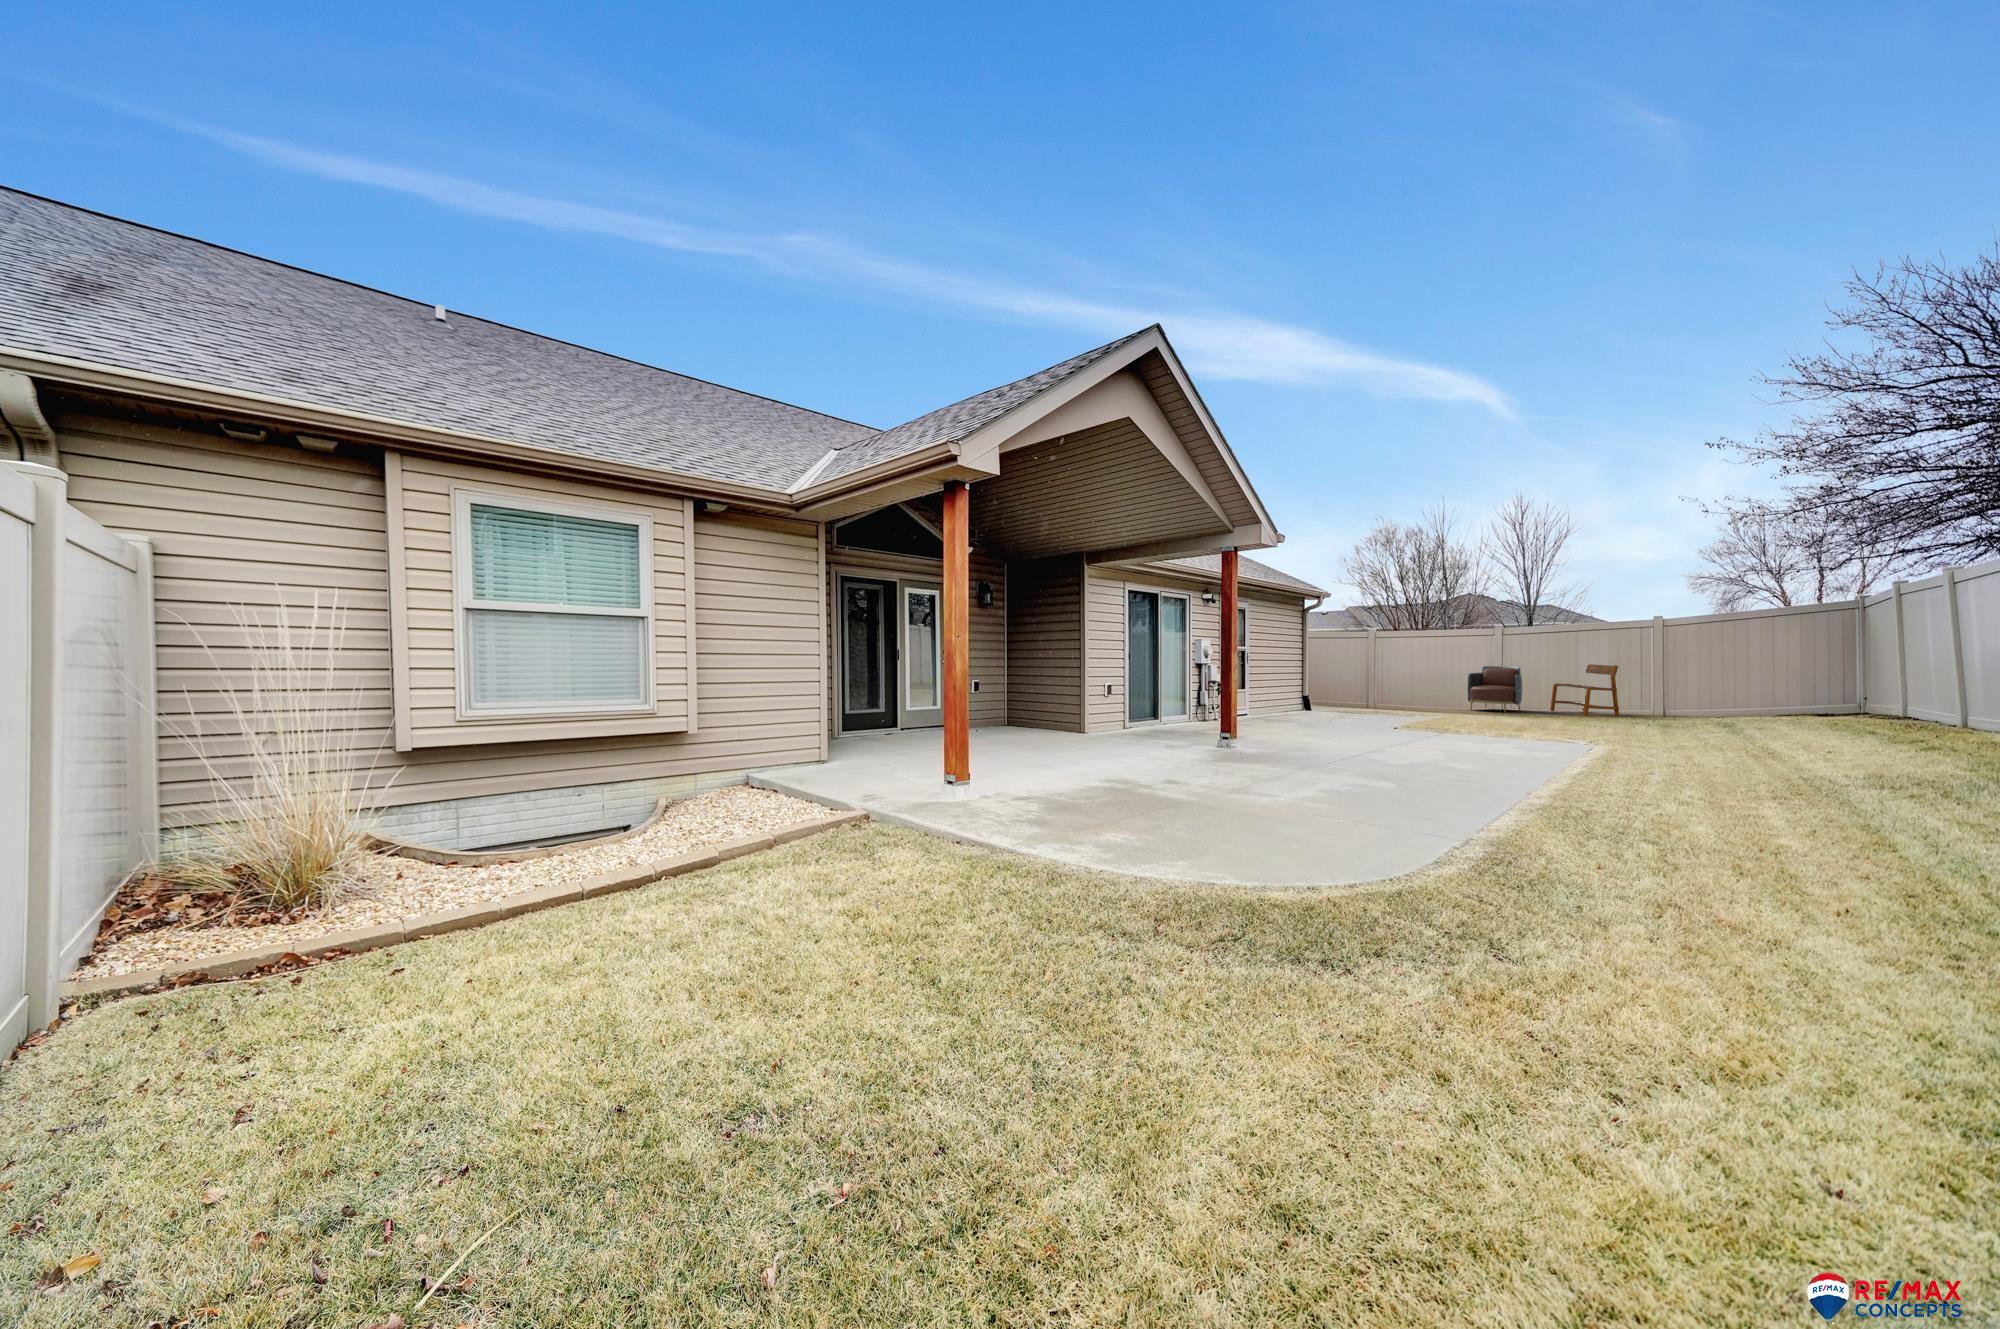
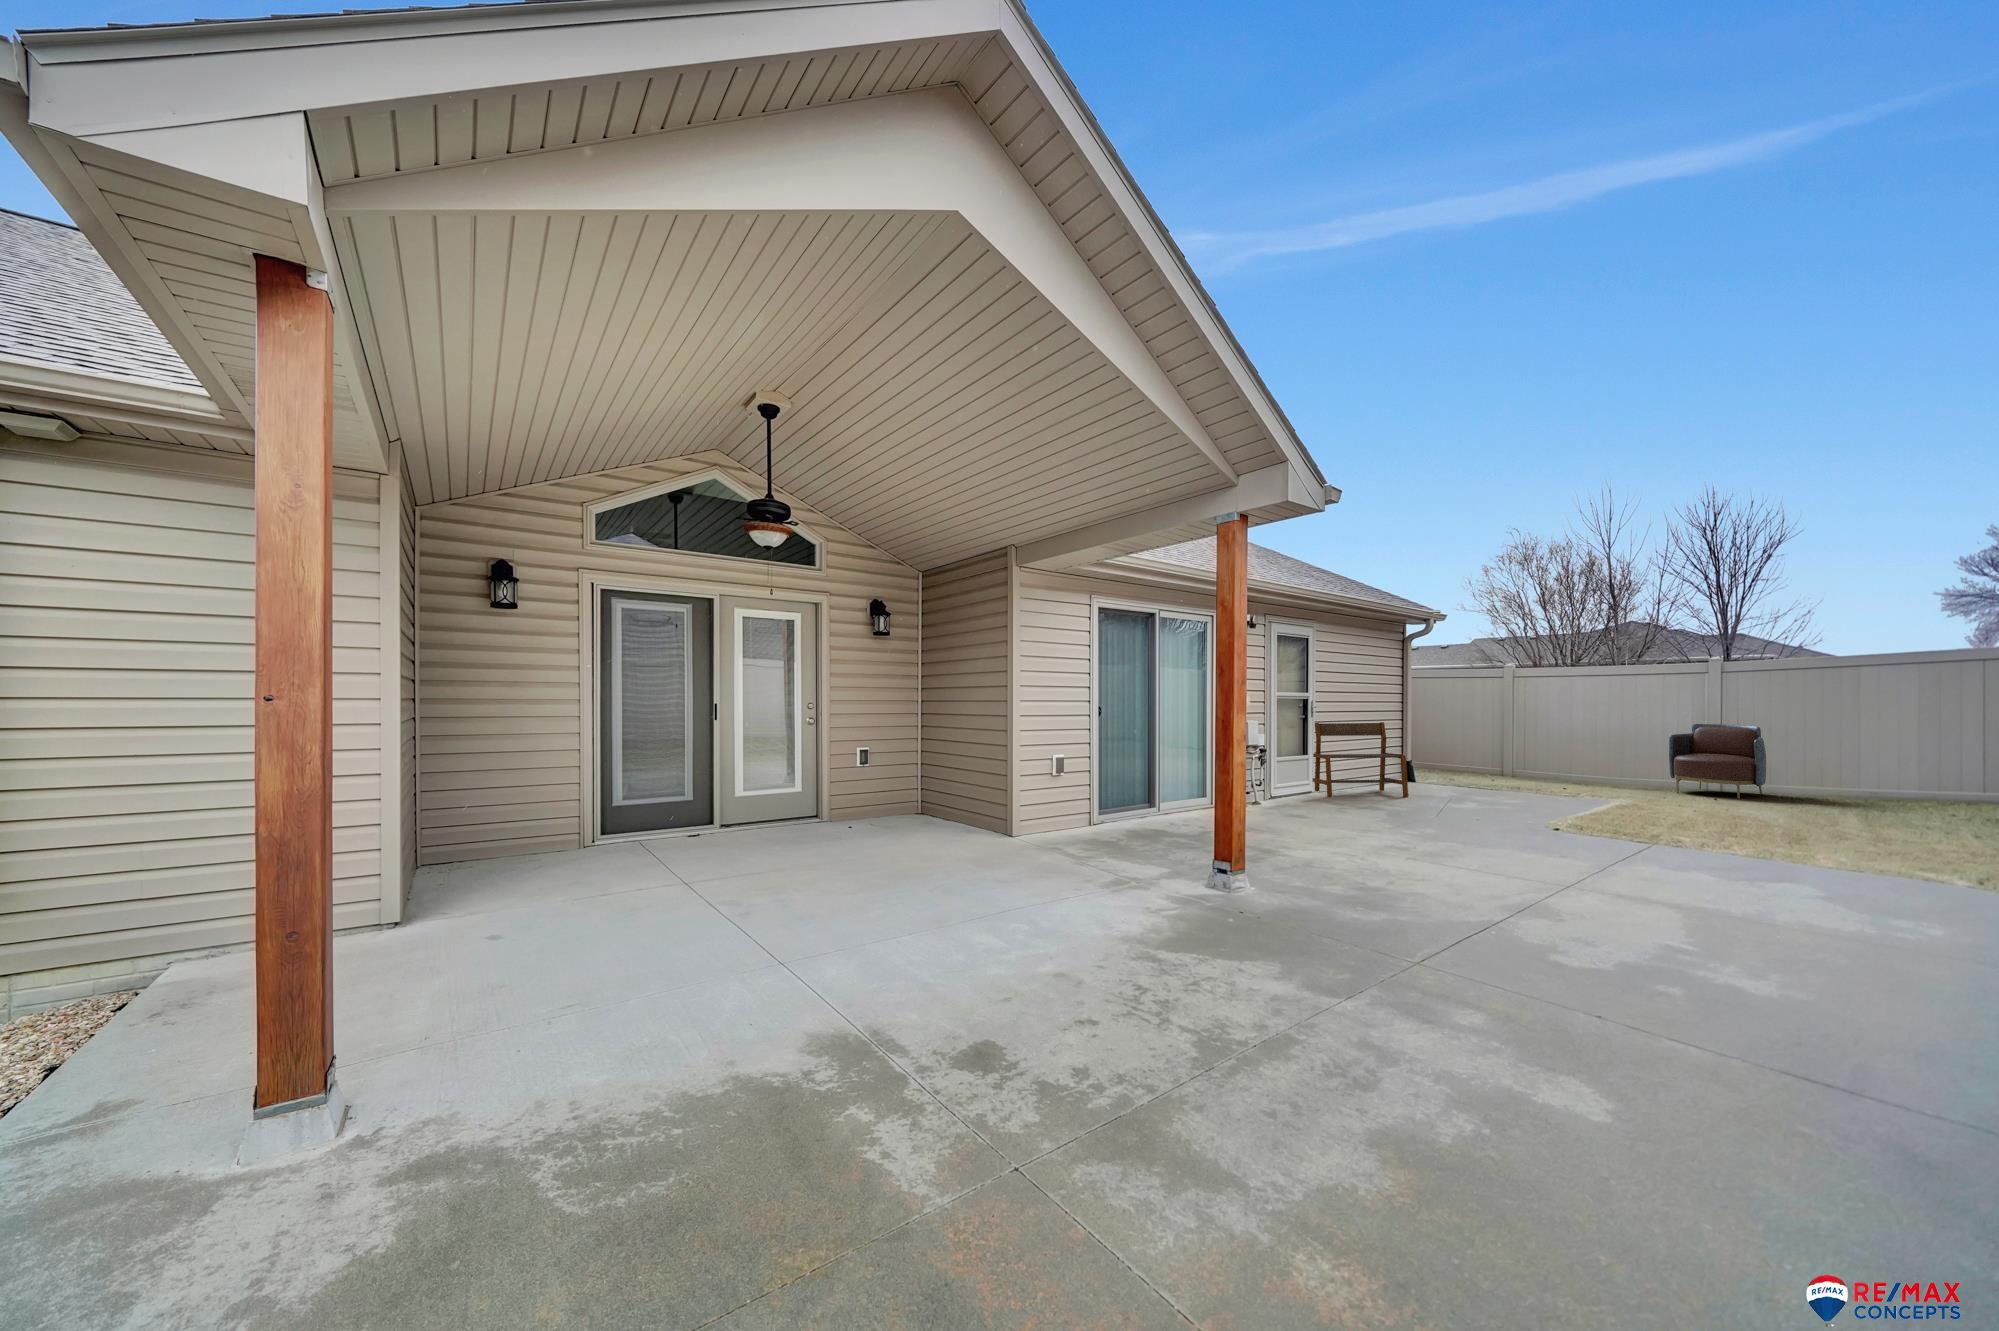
bench: present [1550,664,1619,716] -> present [1313,722,1408,797]

